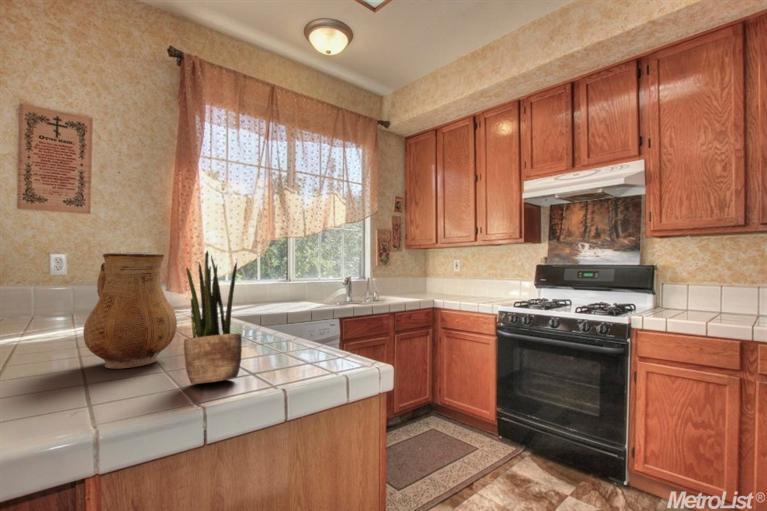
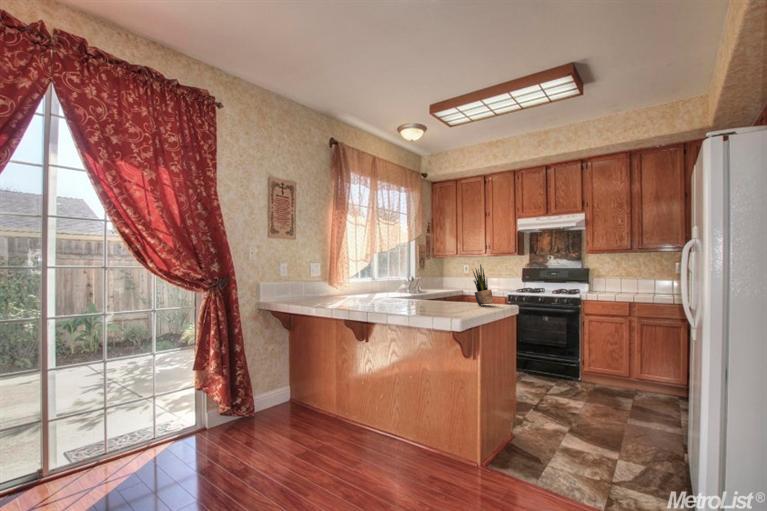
ceramic pitcher: present [83,253,177,369] -> none [418,264,450,305]

